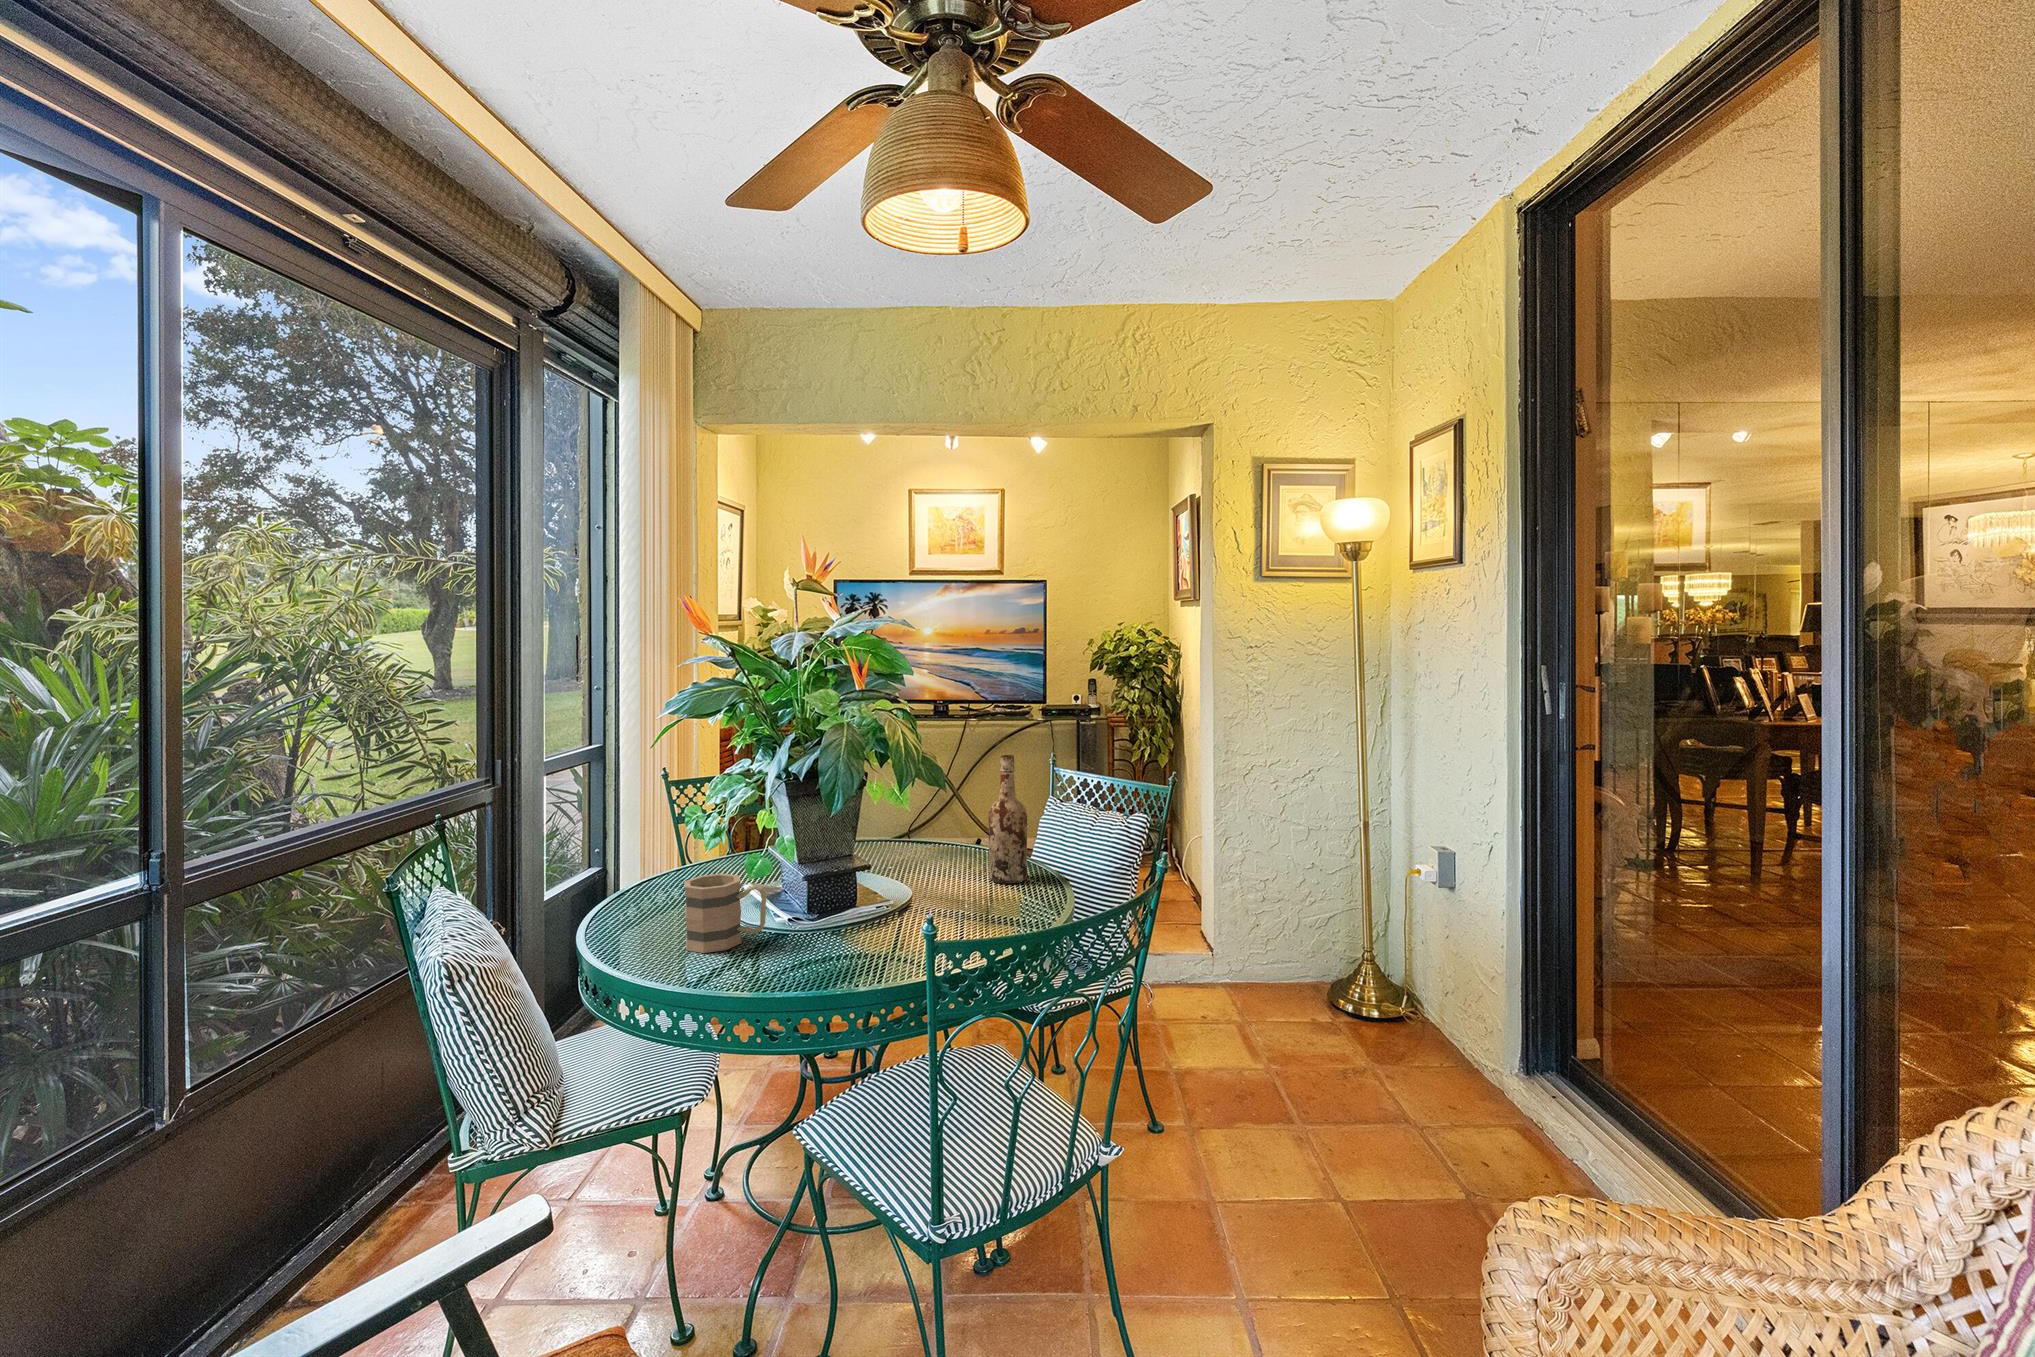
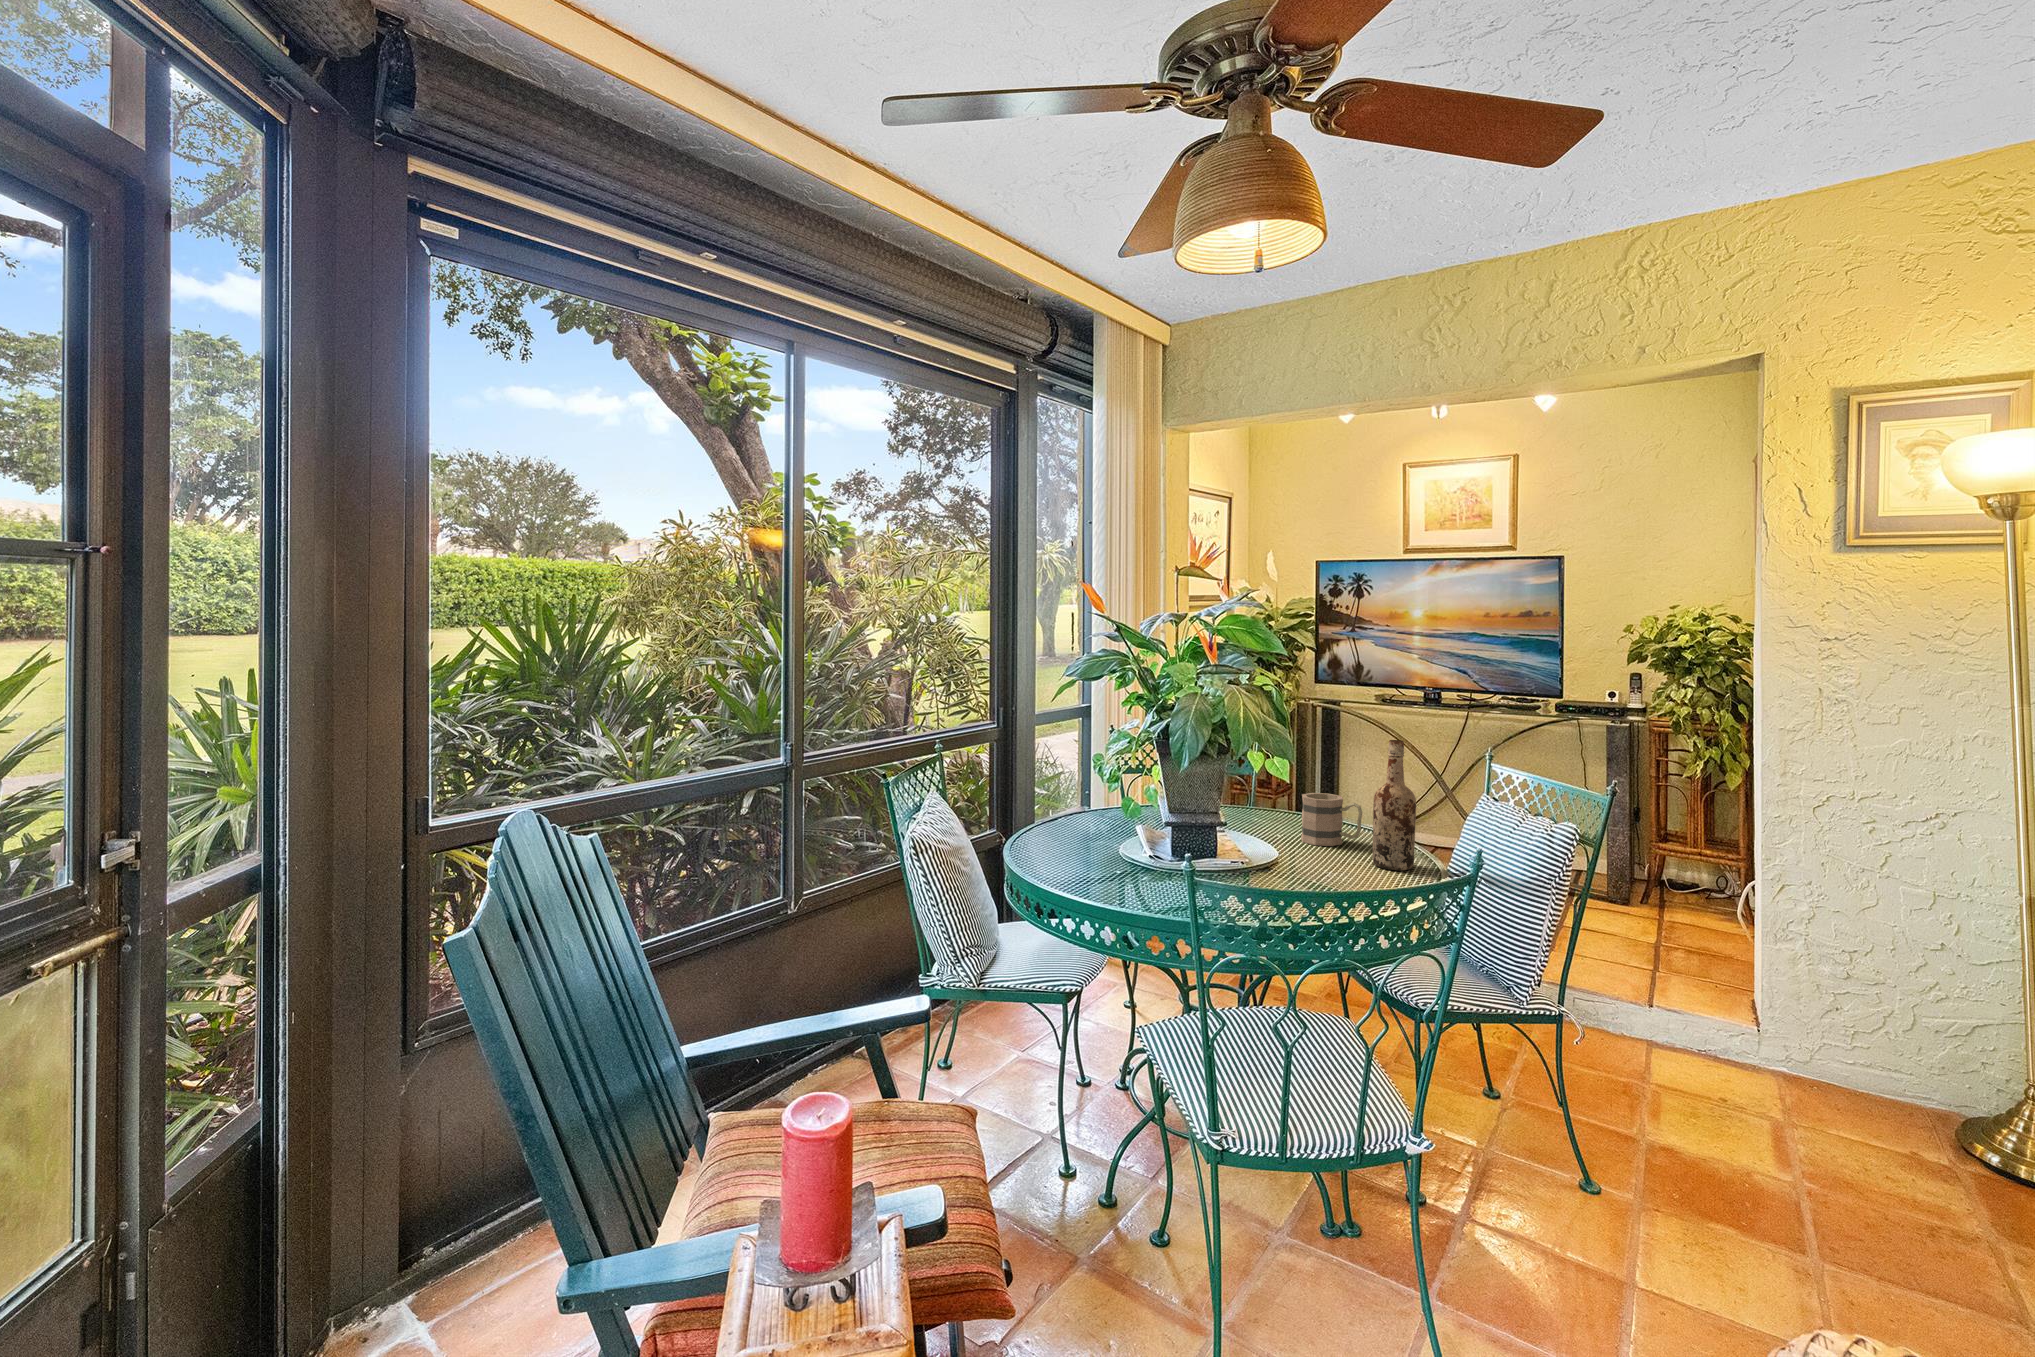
mug: present [684,874,767,953] -> present [1301,793,1362,846]

